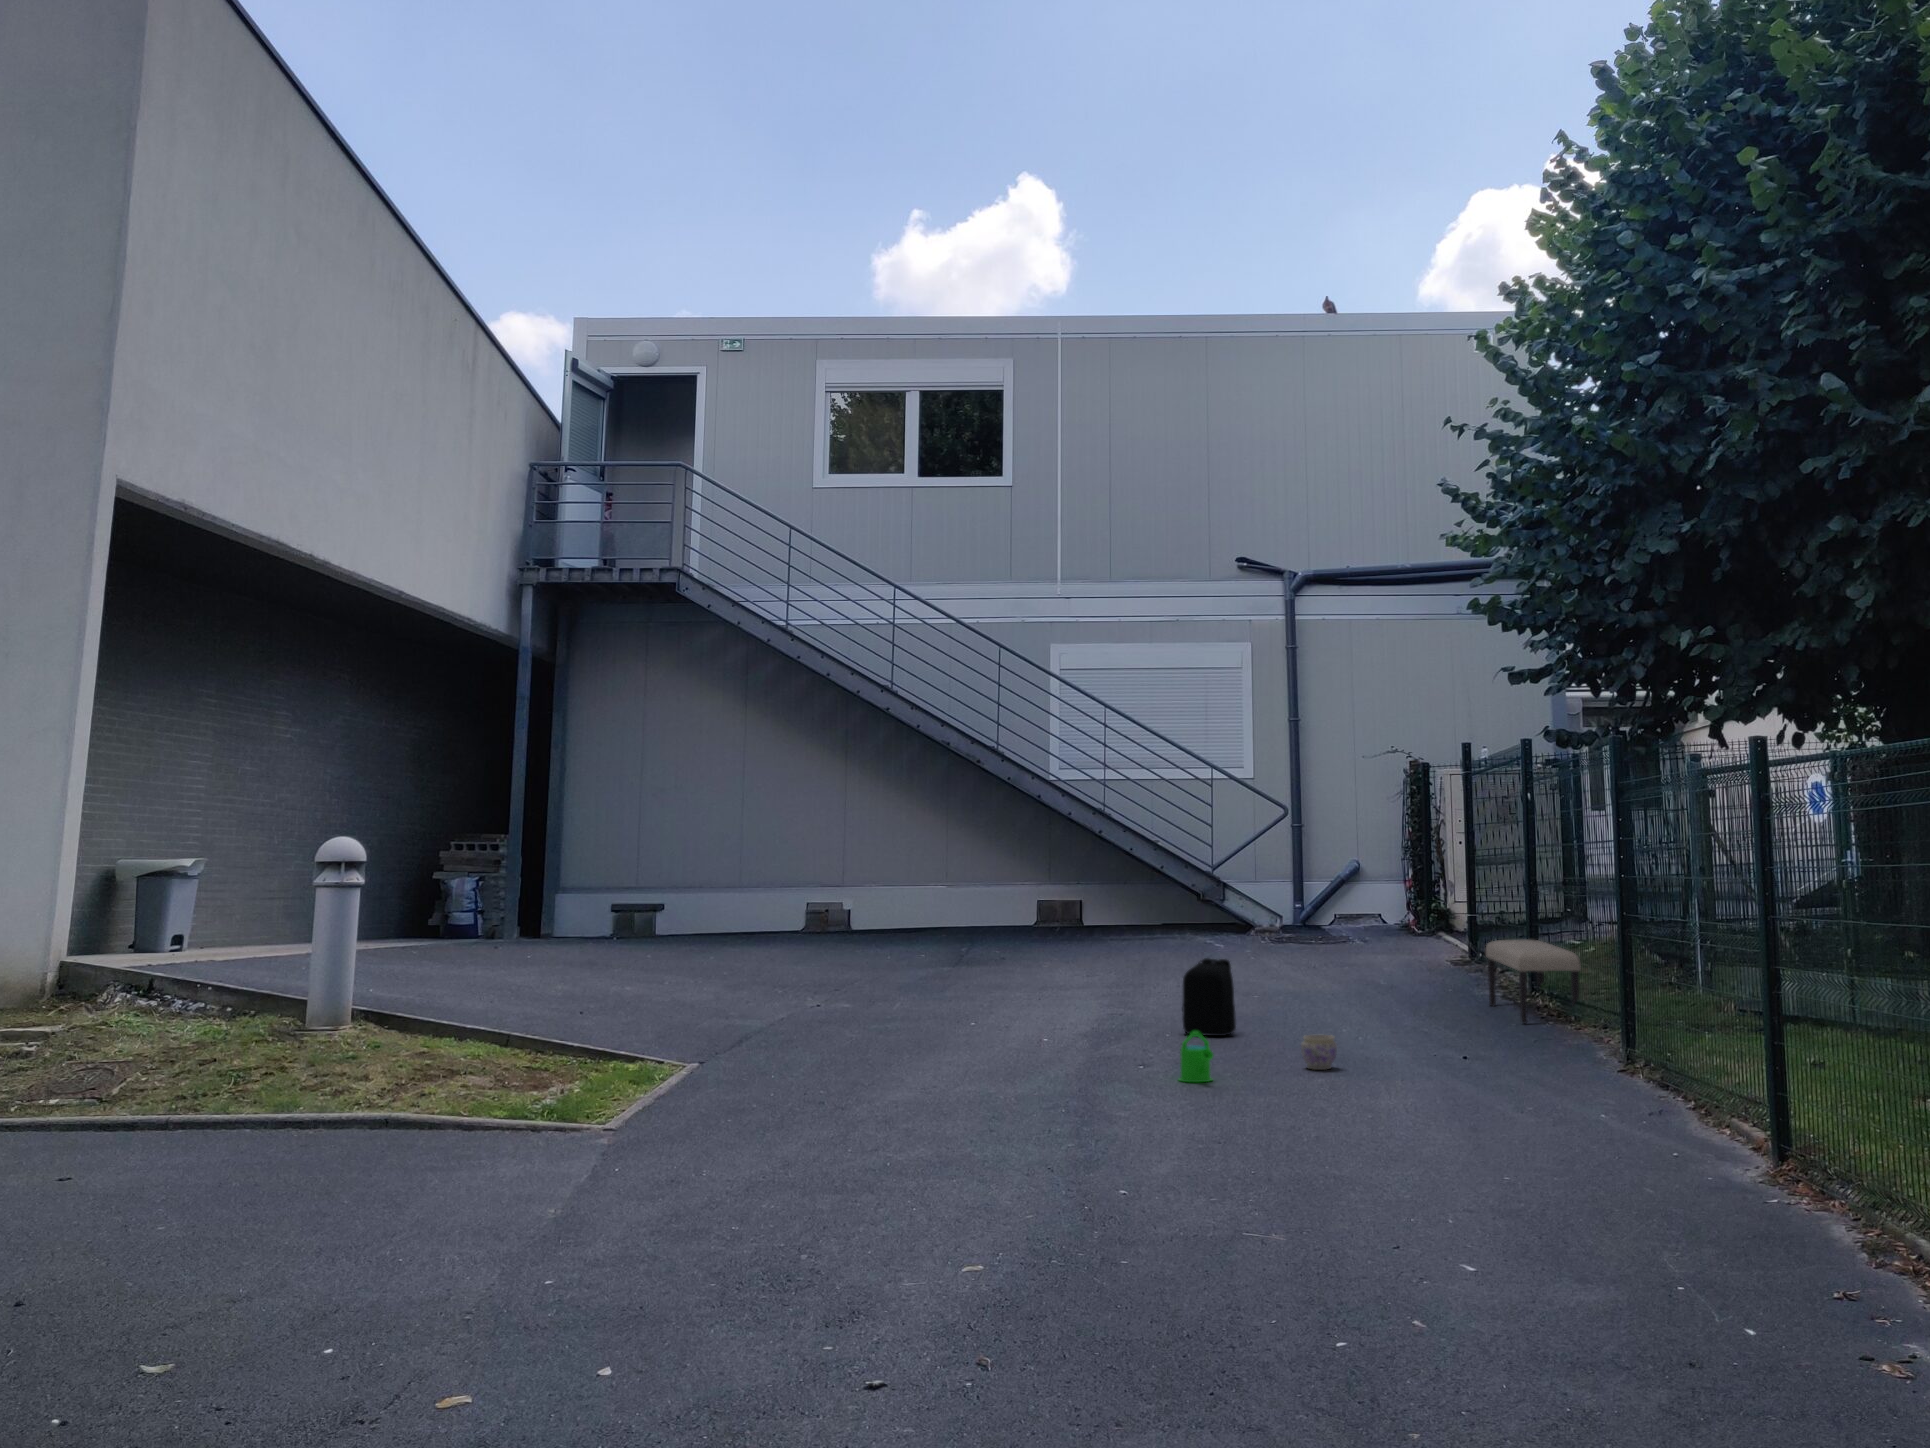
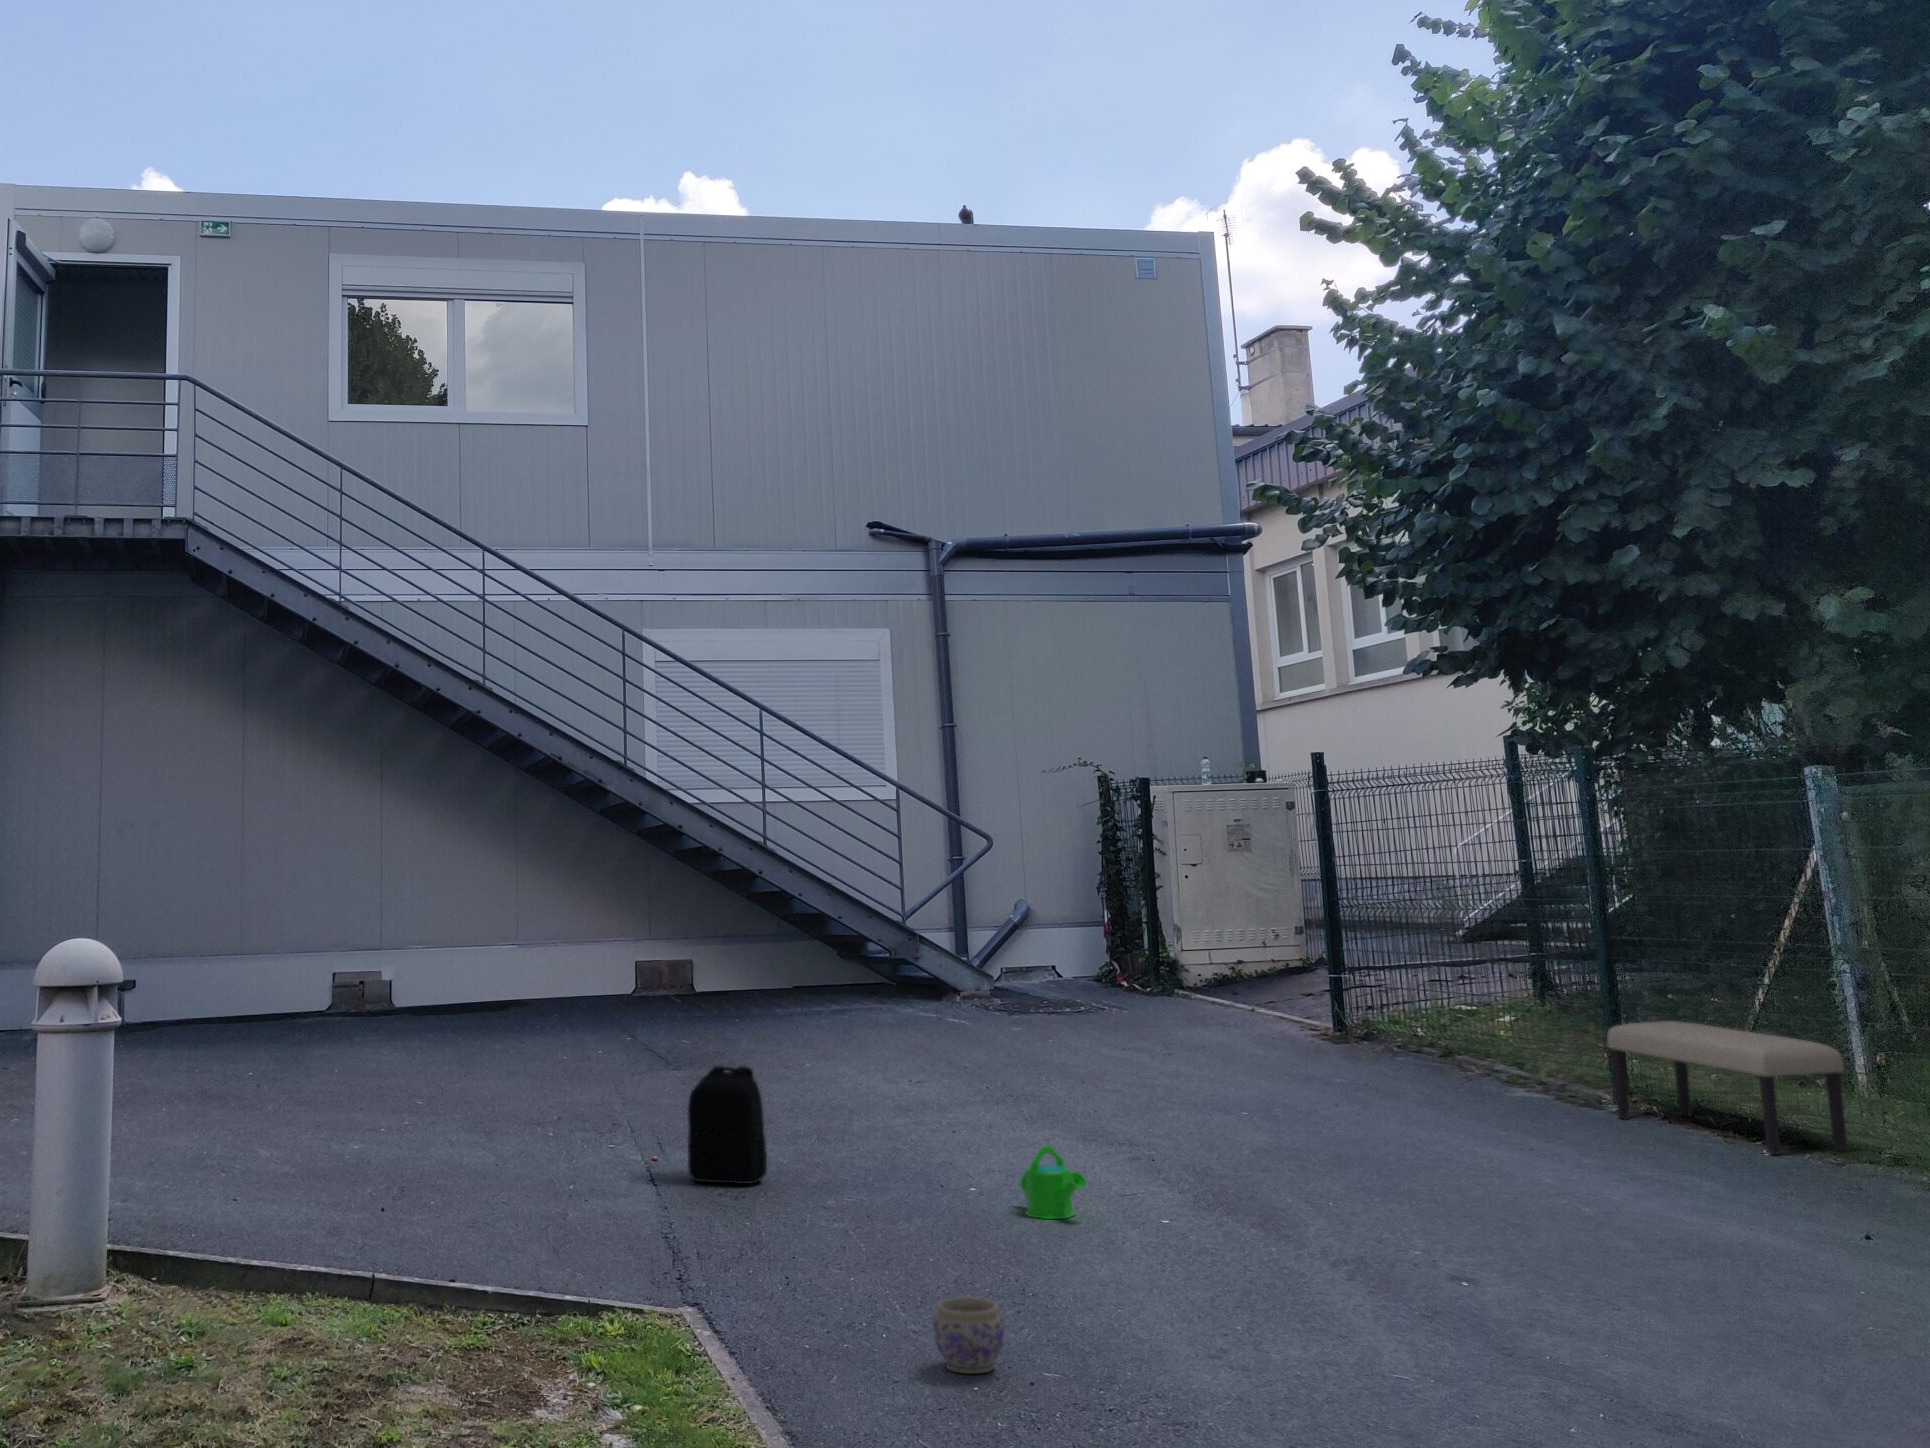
backpack: present [1182,958,1236,1036] -> present [688,1066,767,1184]
watering can: present [1179,1031,1213,1082] -> present [1020,1146,1086,1219]
planter: present [1301,1035,1337,1070] -> present [933,1297,1004,1374]

